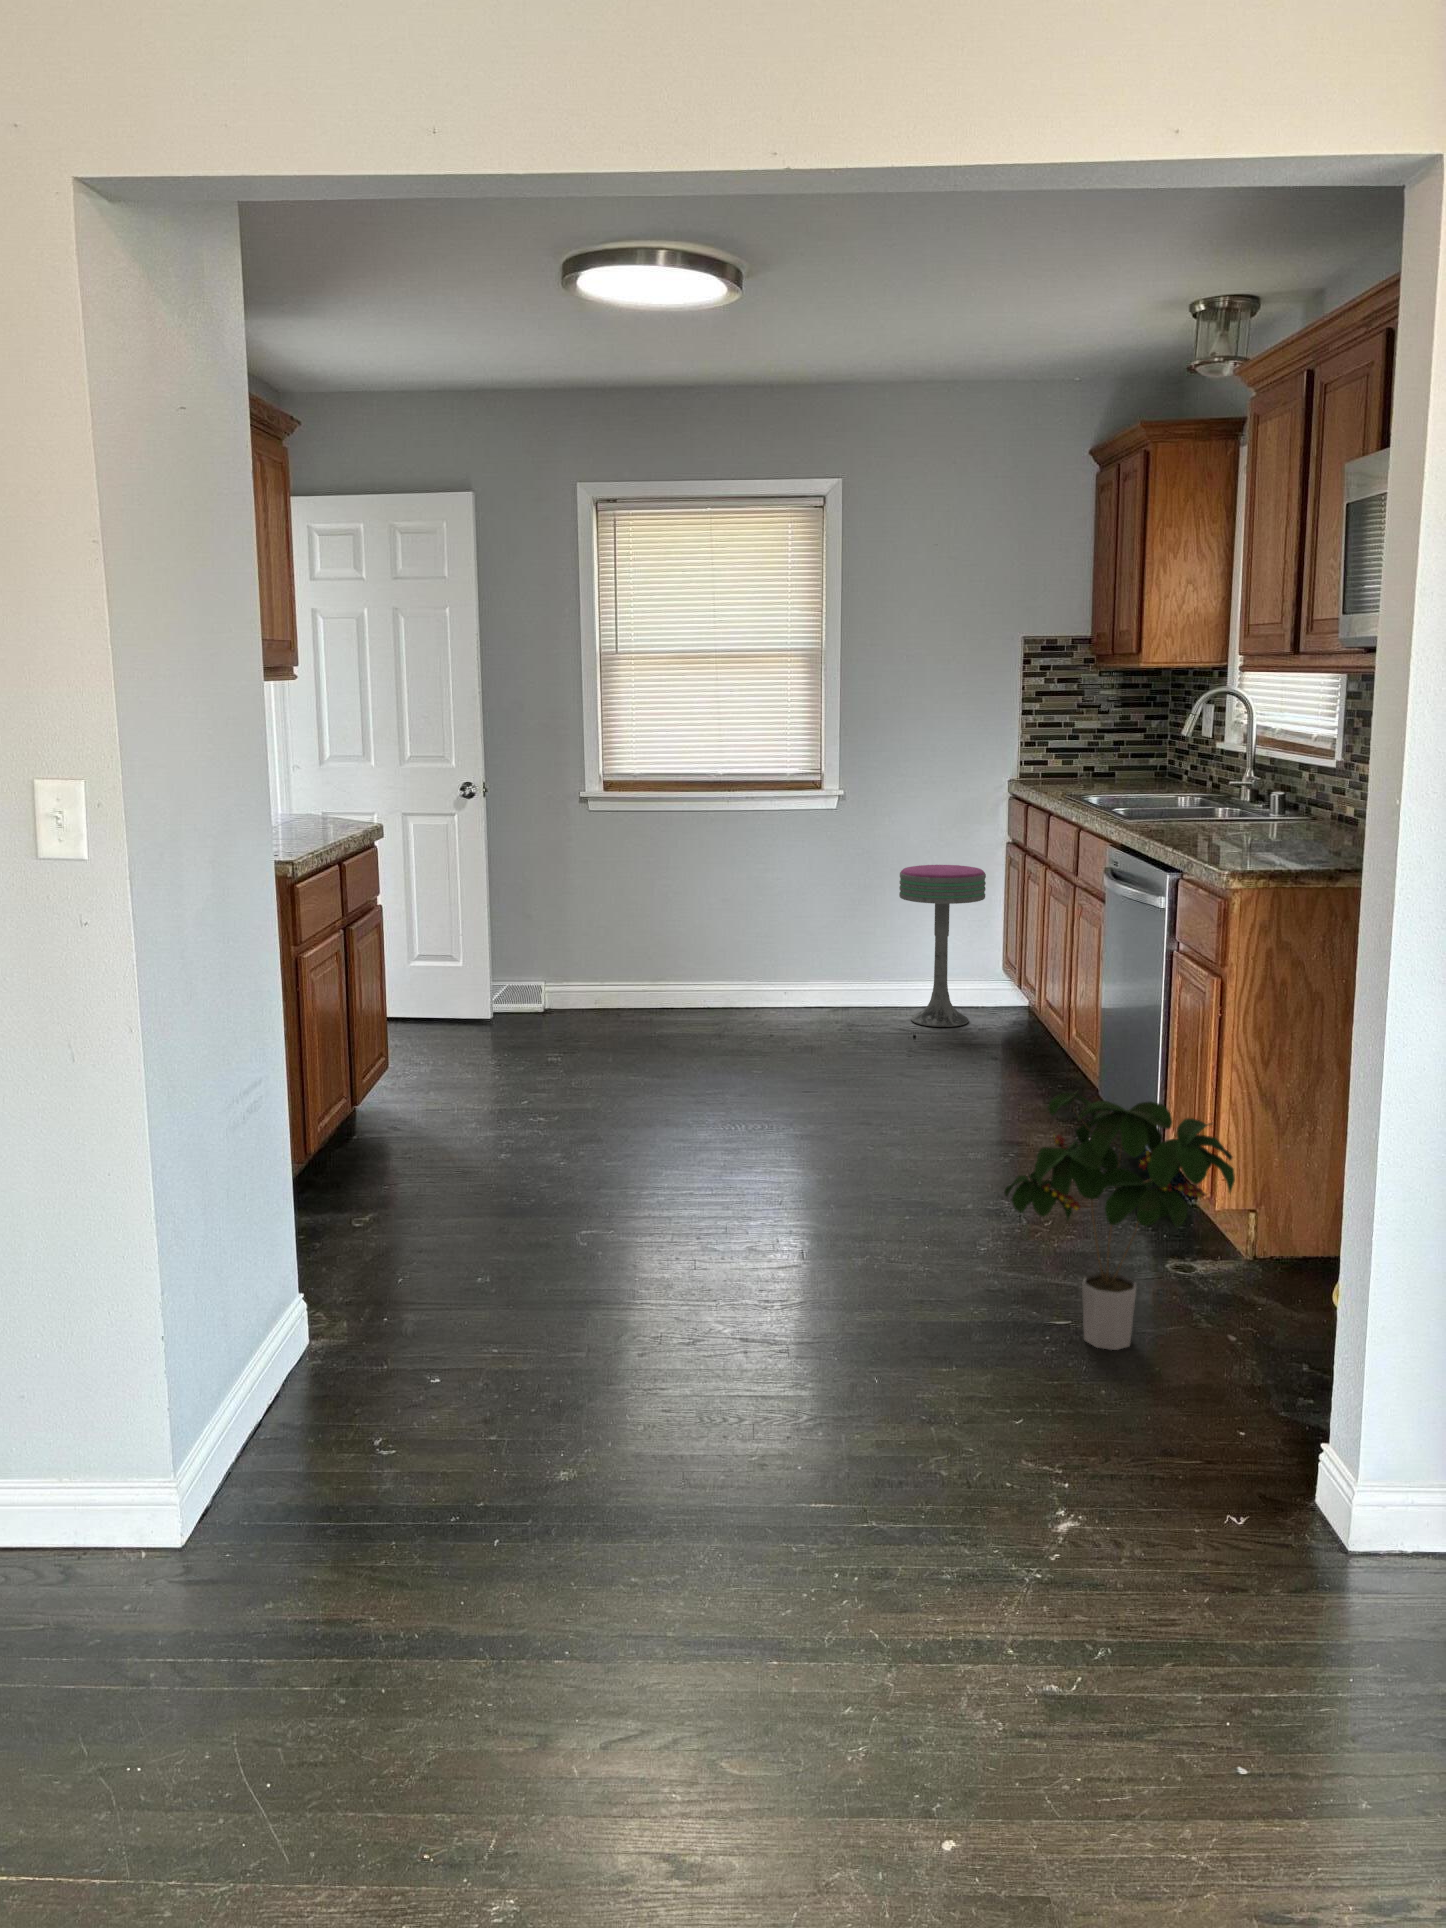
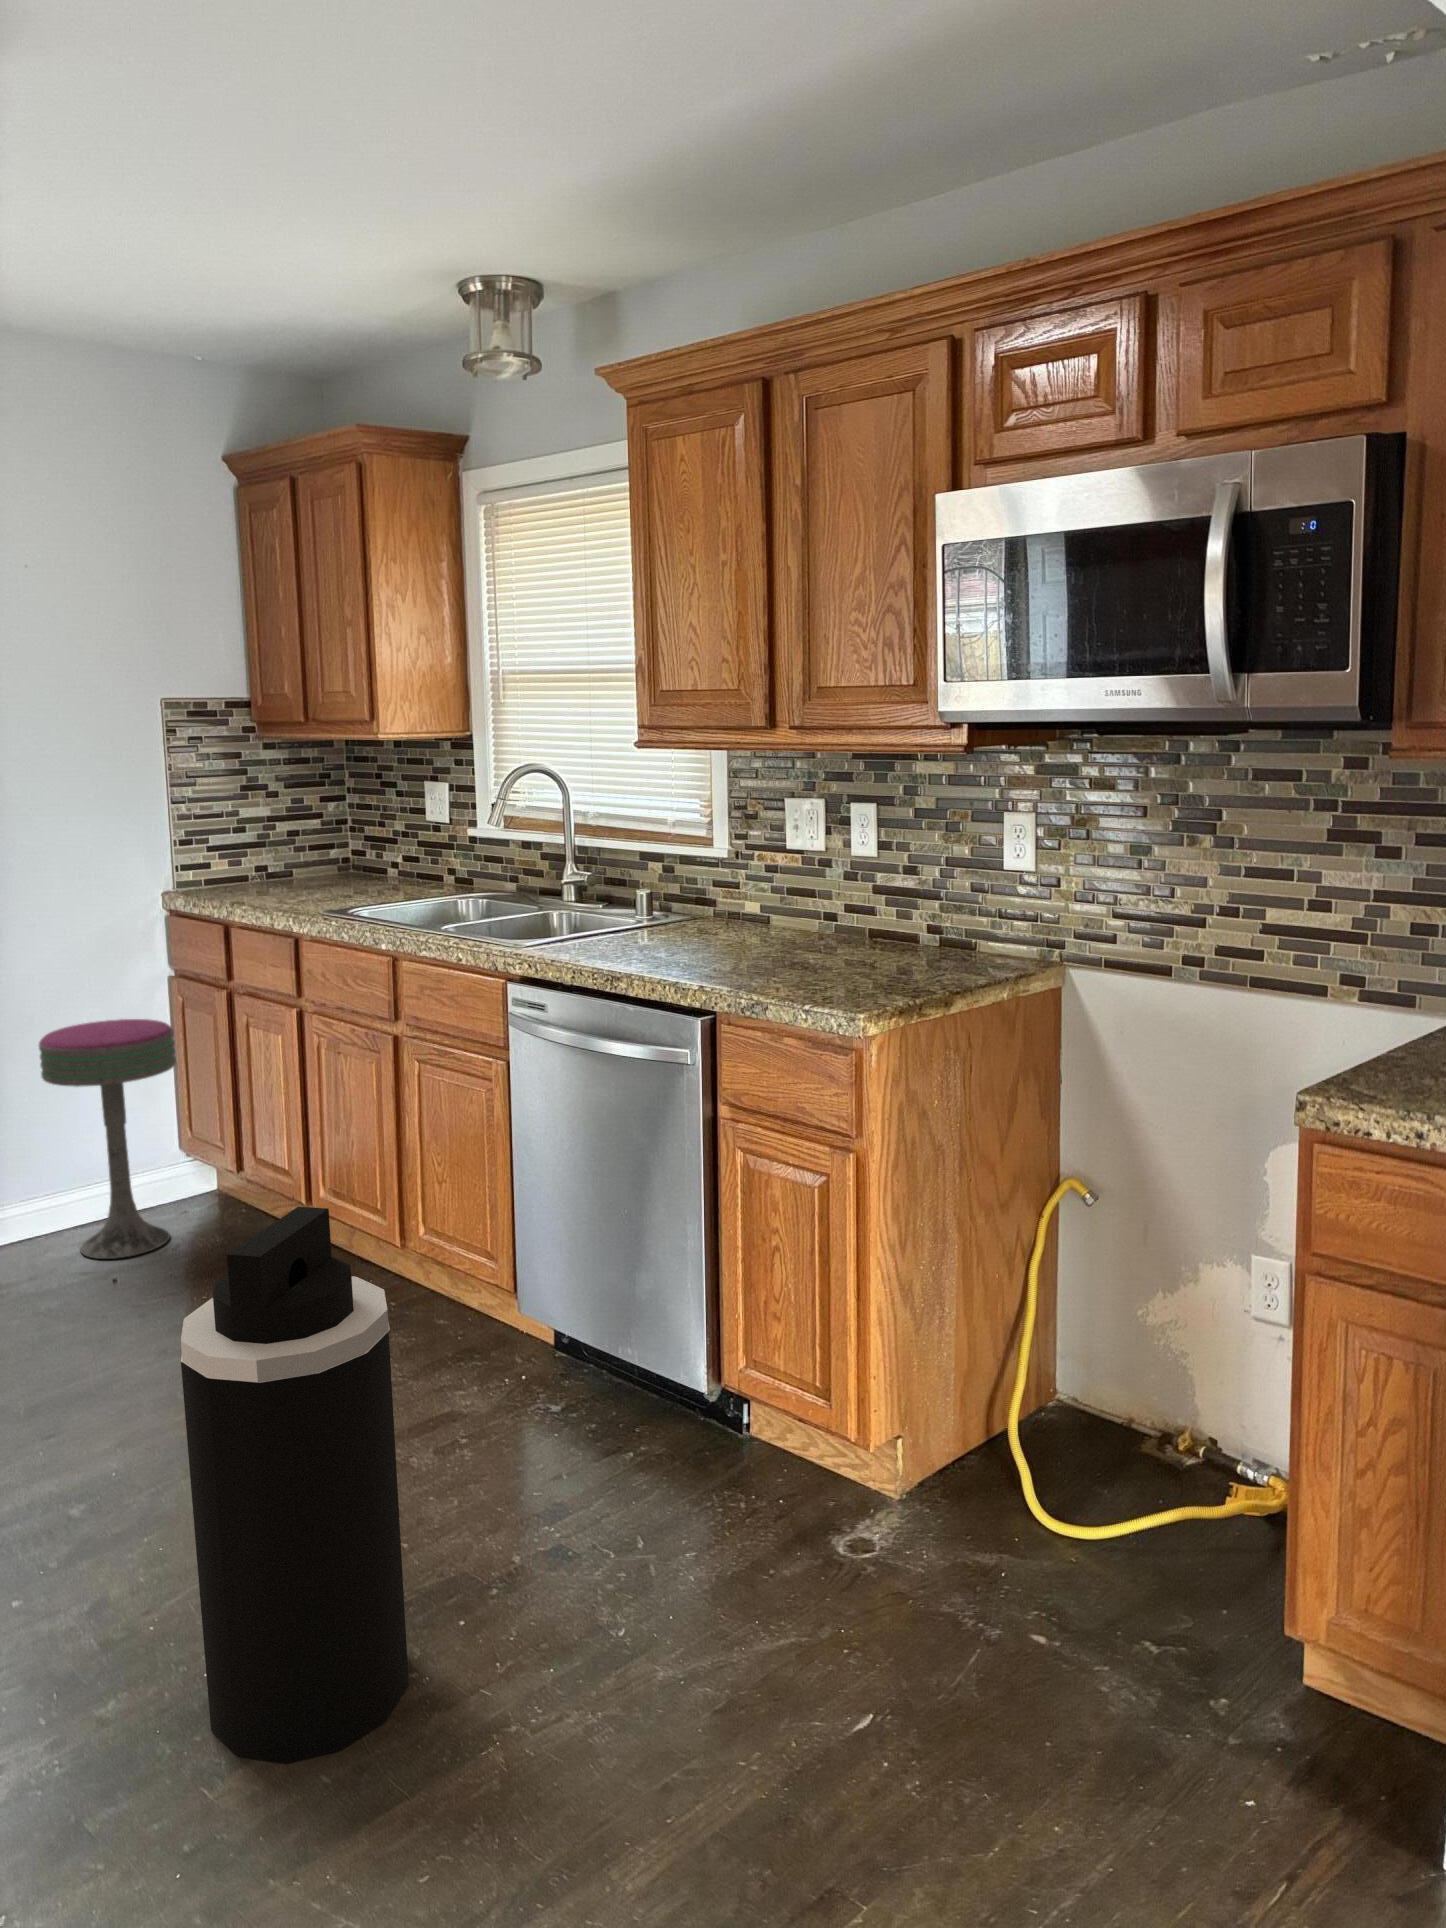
trash can: none [755,923,864,1215] -> present [181,1207,409,1763]
potted plant: present [1004,1092,1235,1350] -> none [822,1385,1164,1767]

